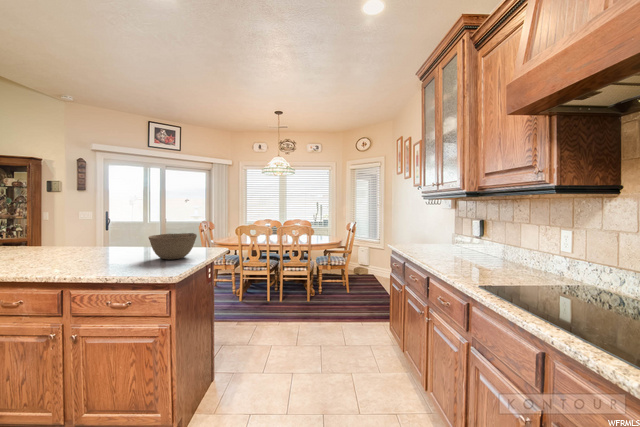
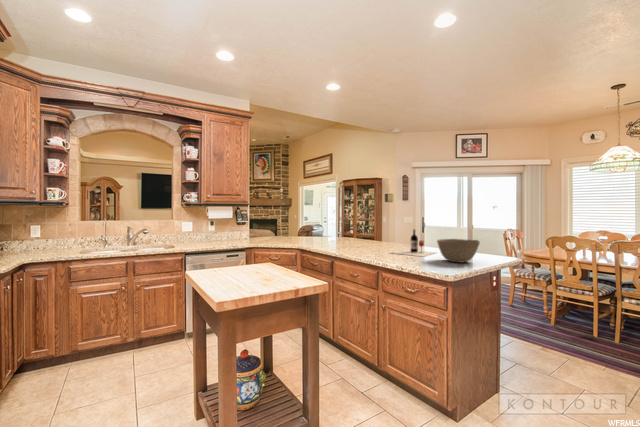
wine bottle: none [71,226,143,260] -> present [391,230,434,256]

